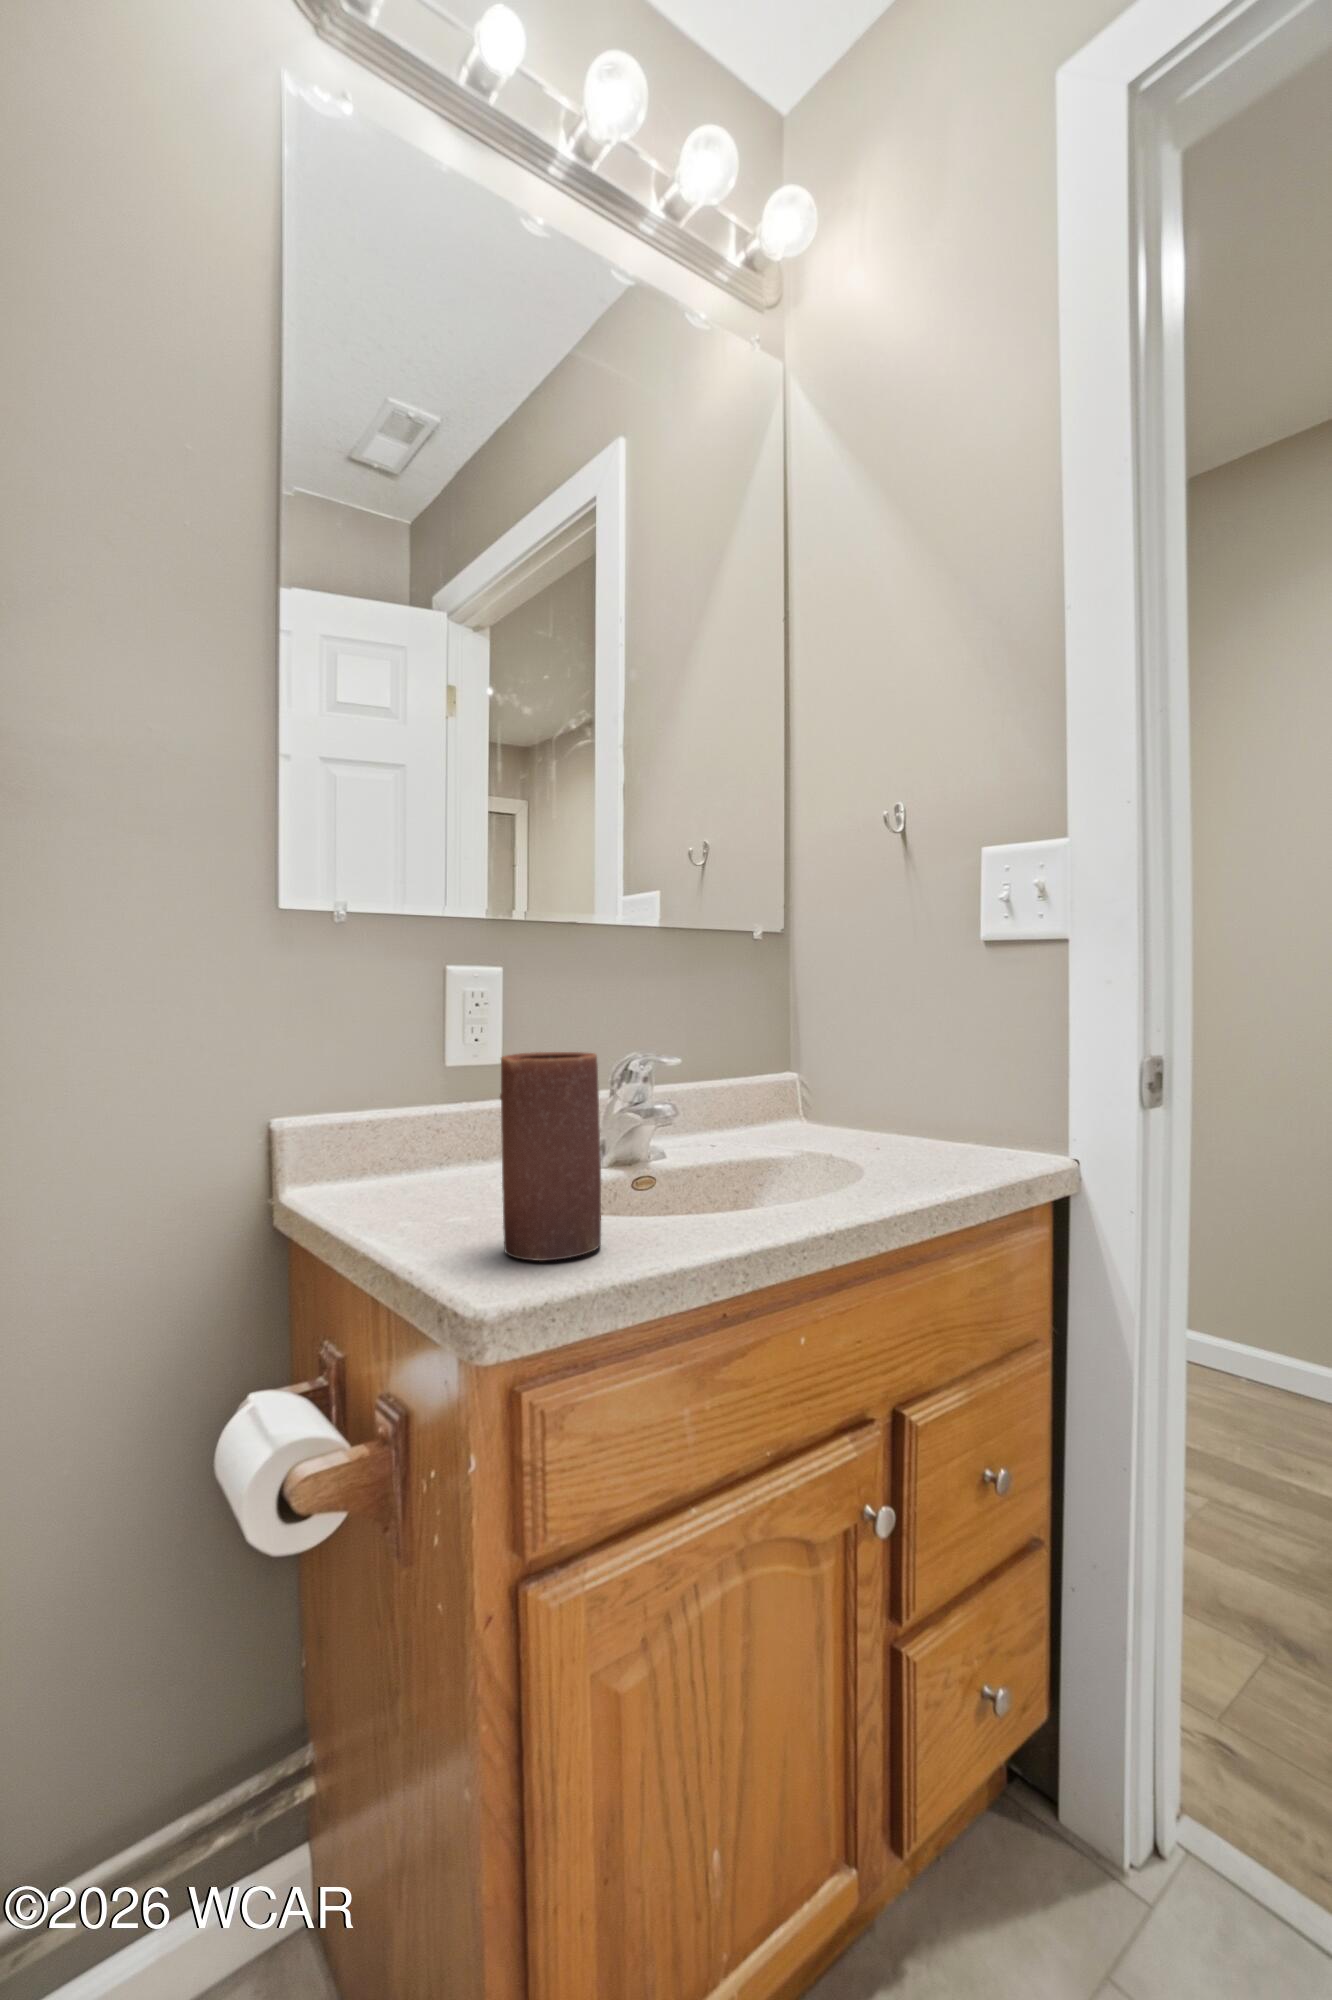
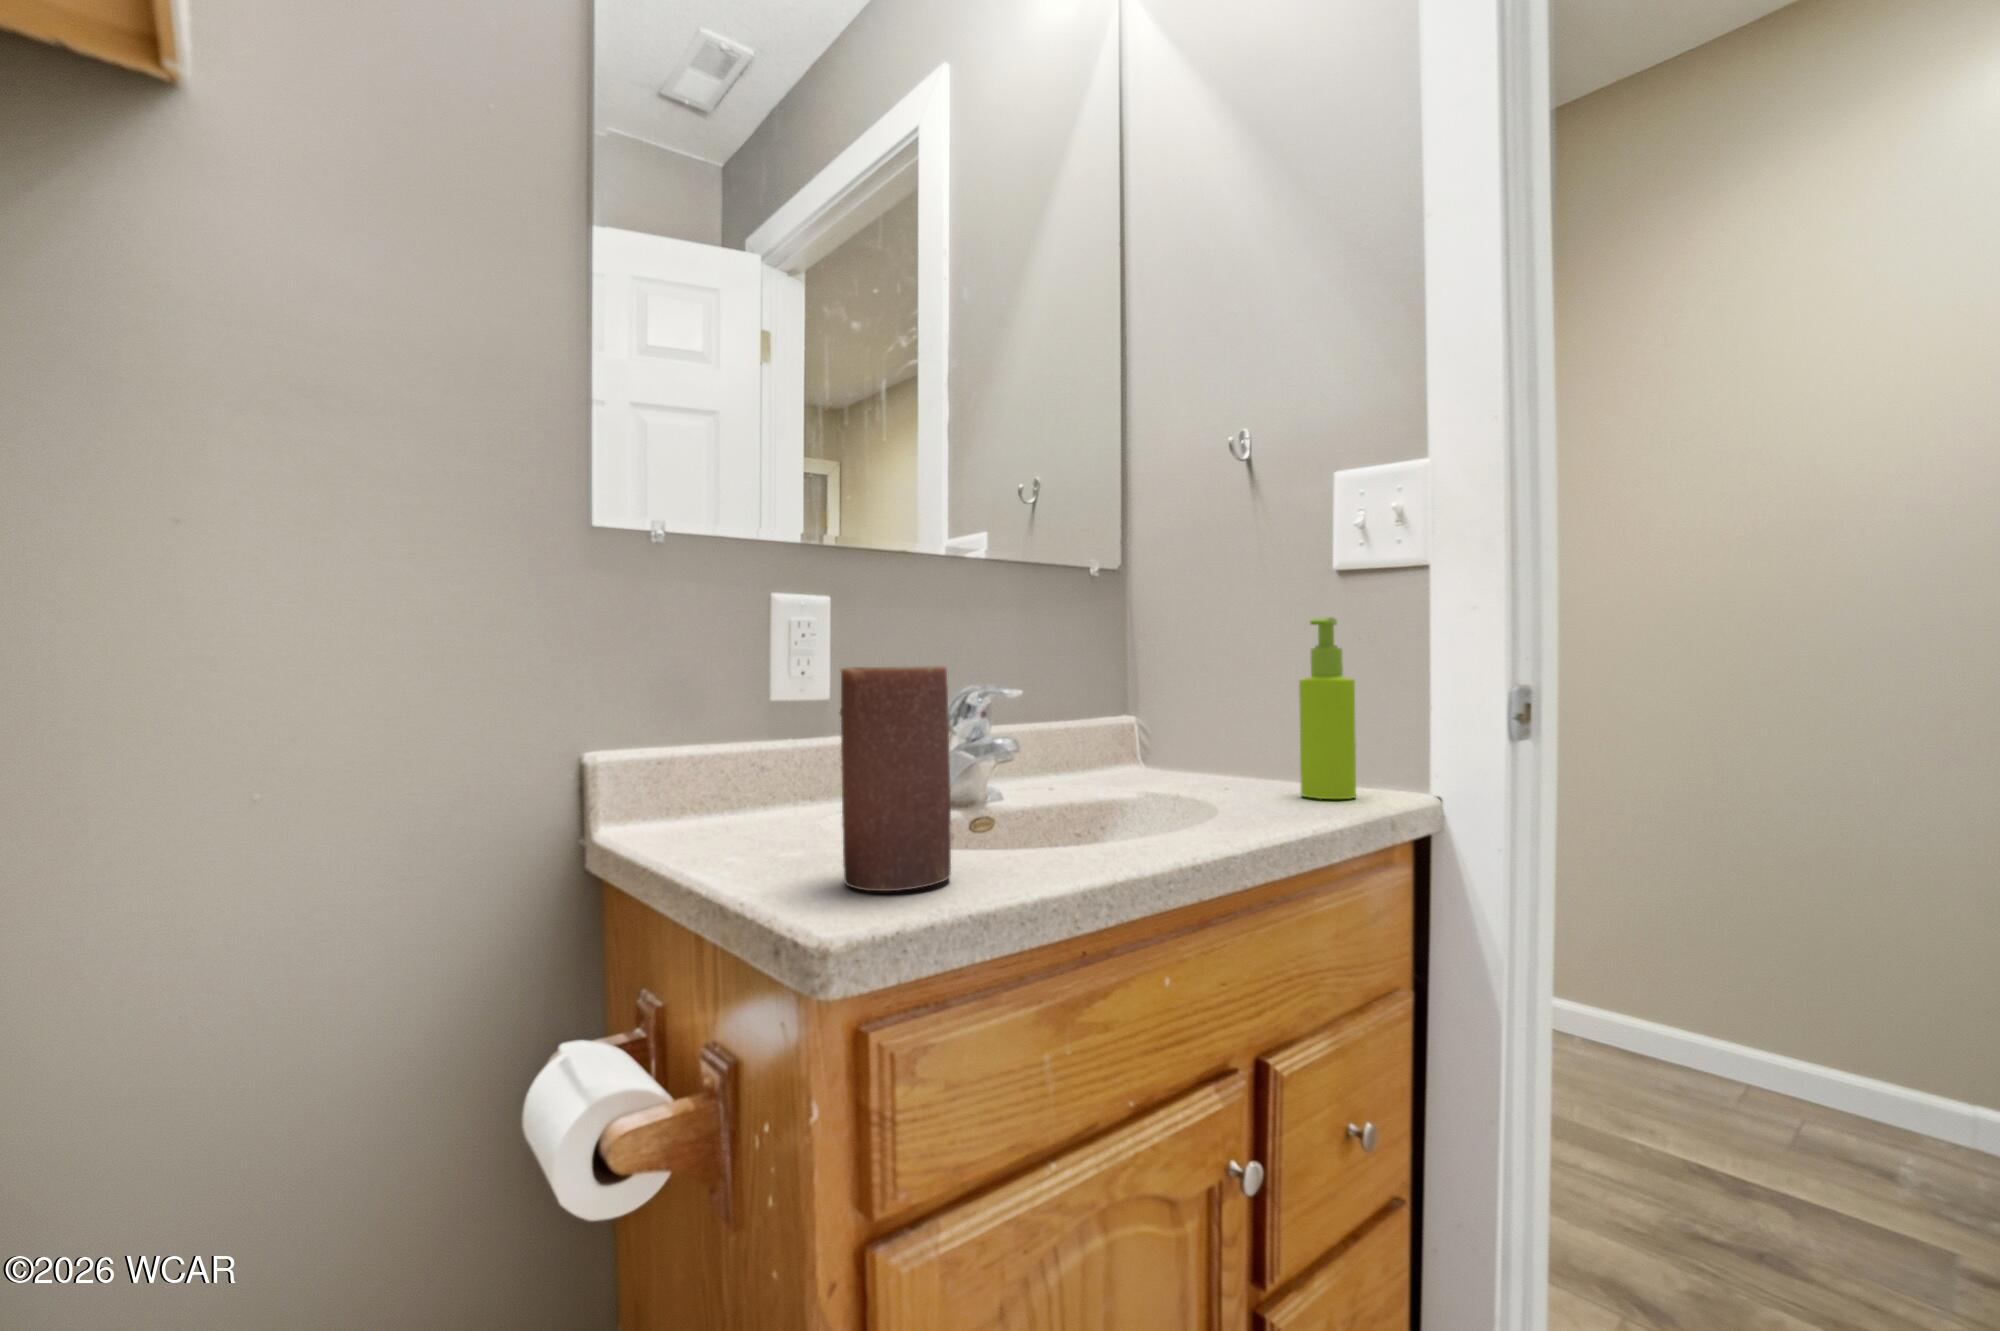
soap dispenser: none [948,986,1002,1160] -> present [1299,617,1356,799]

